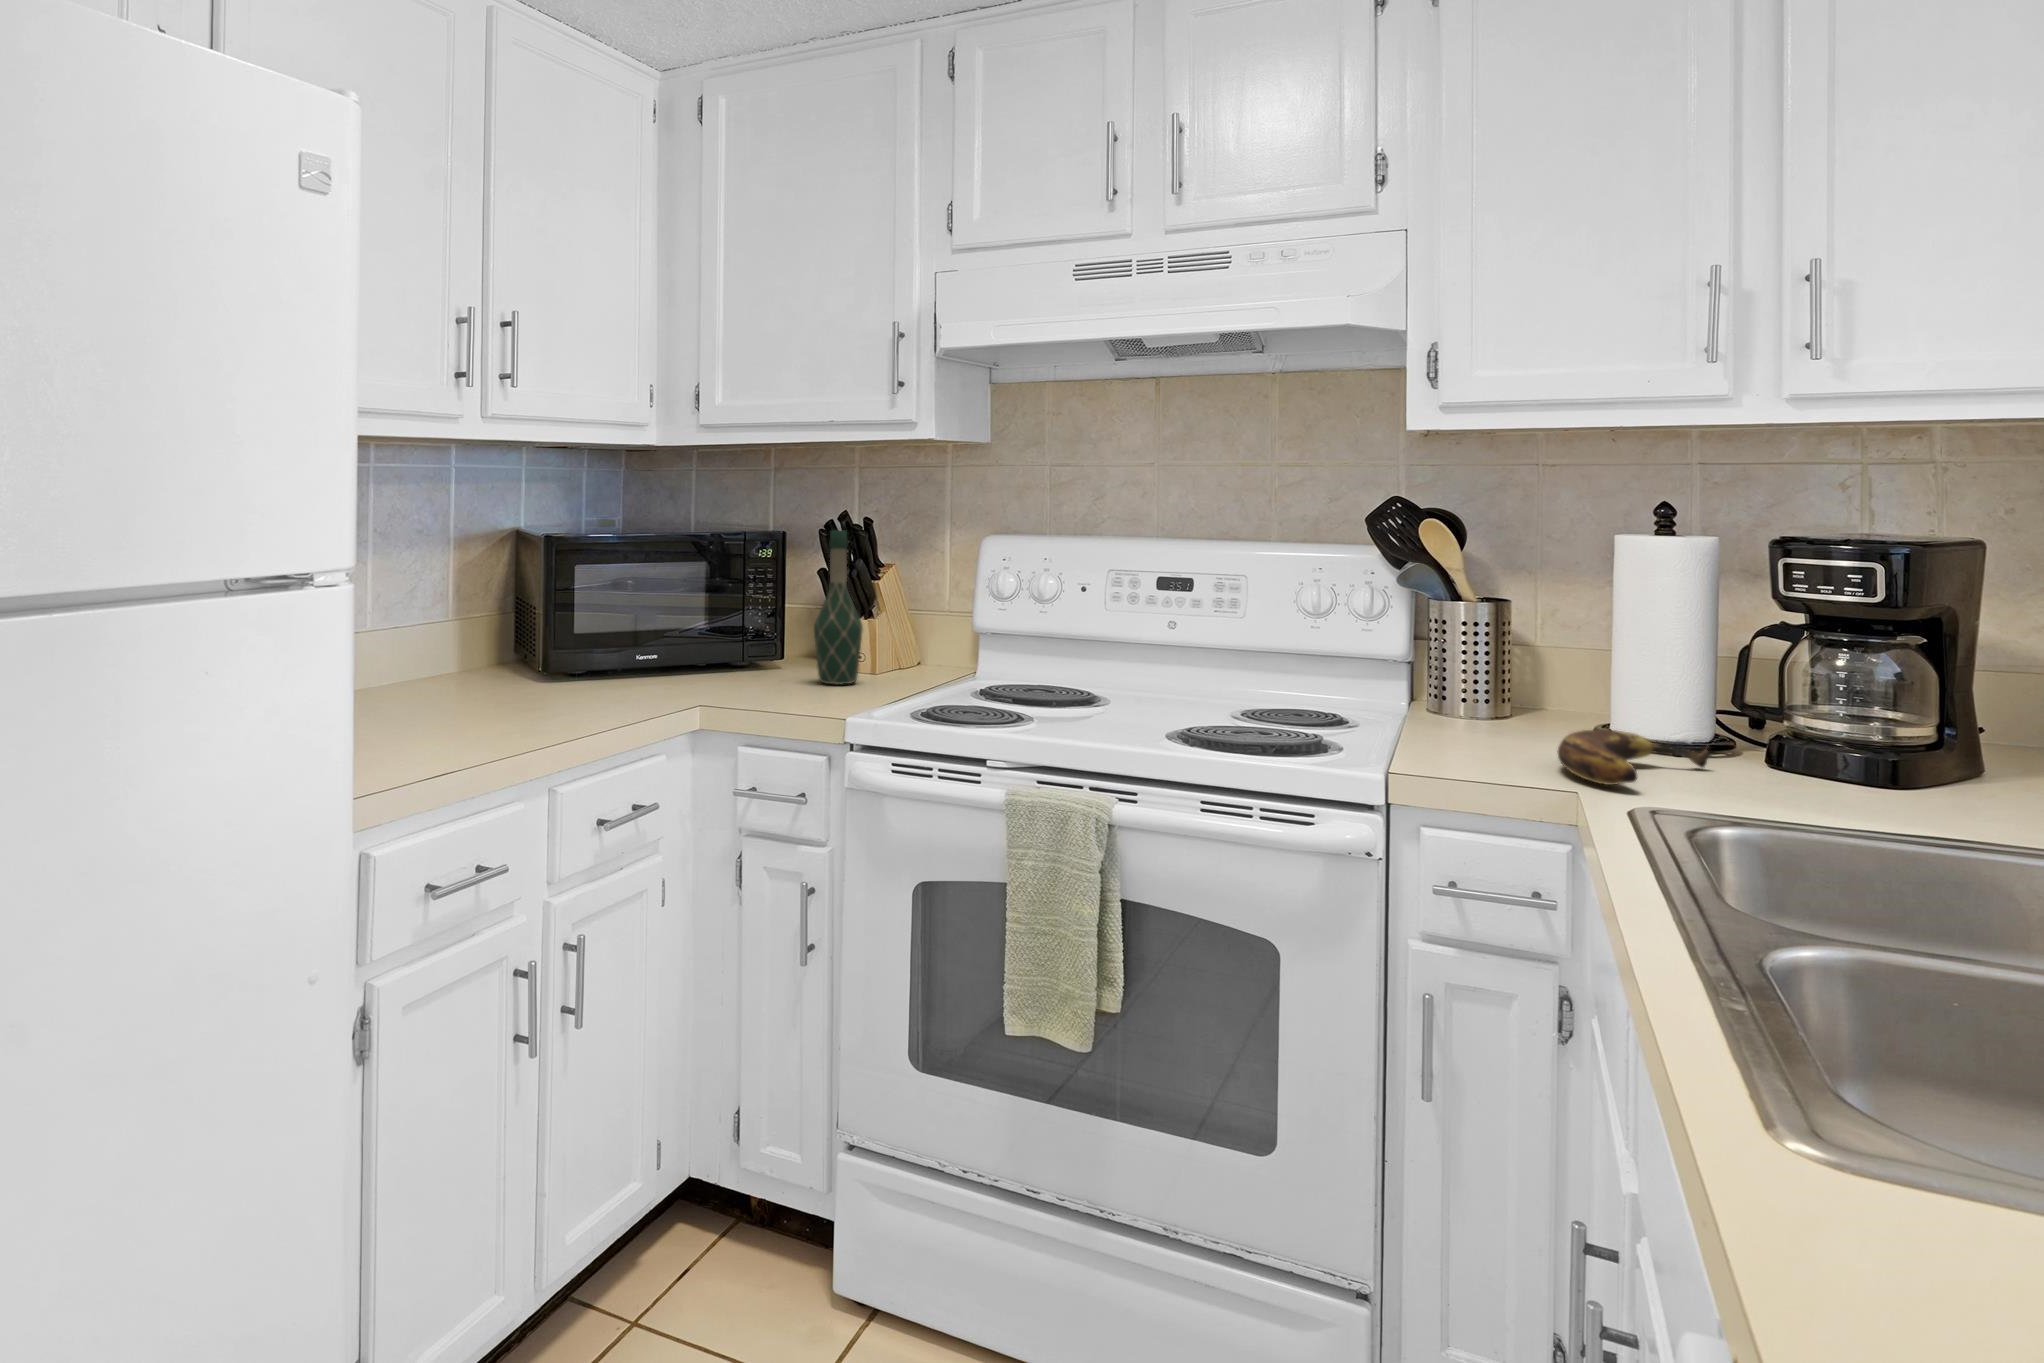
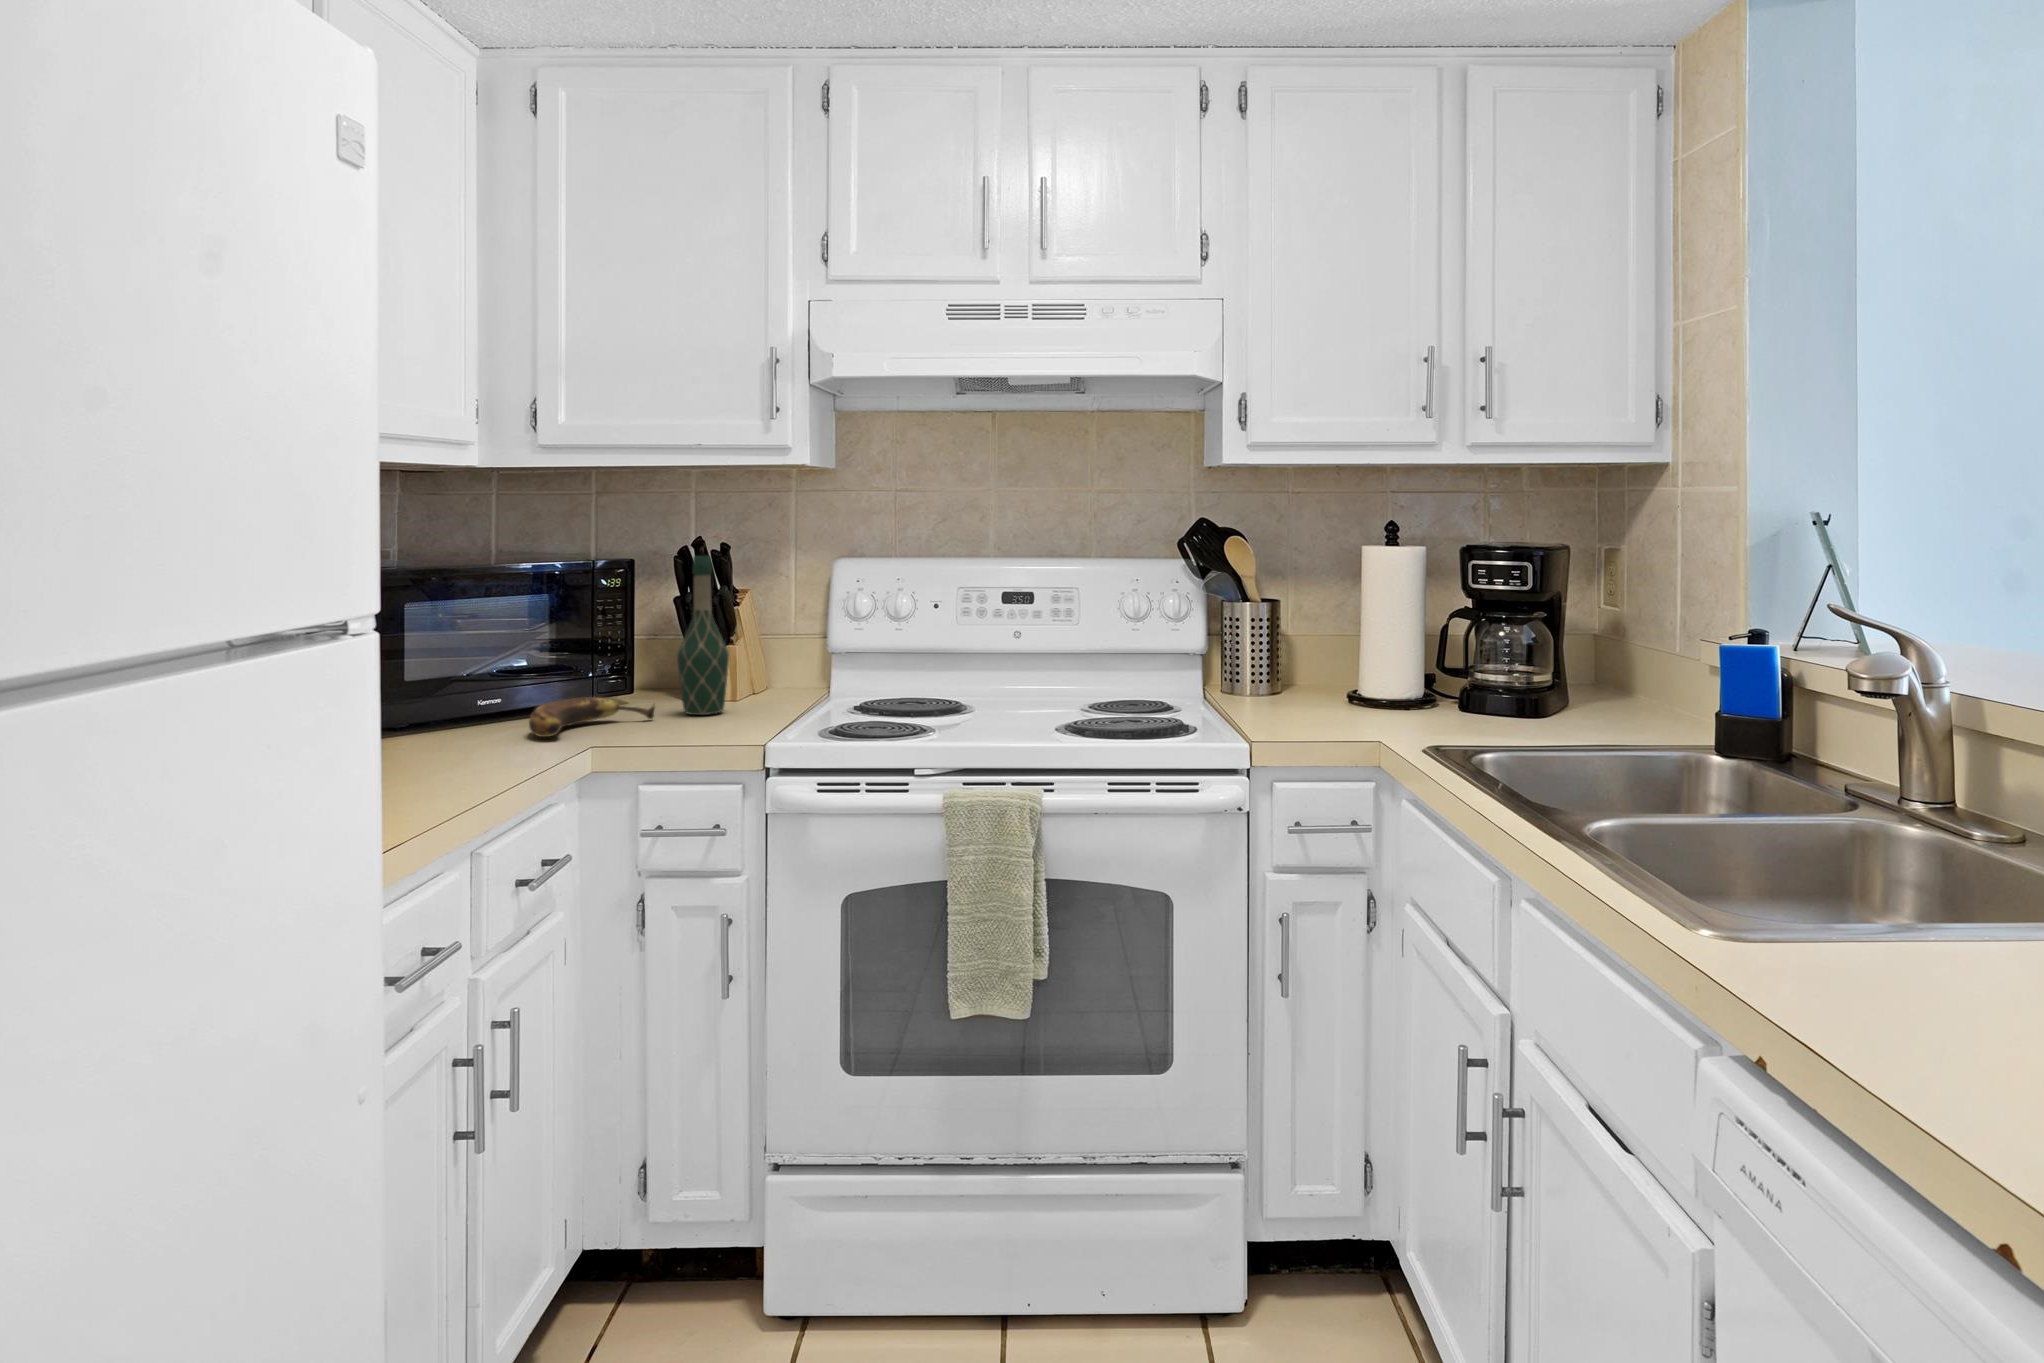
banana: present [1557,729,1709,785] -> present [529,697,655,737]

